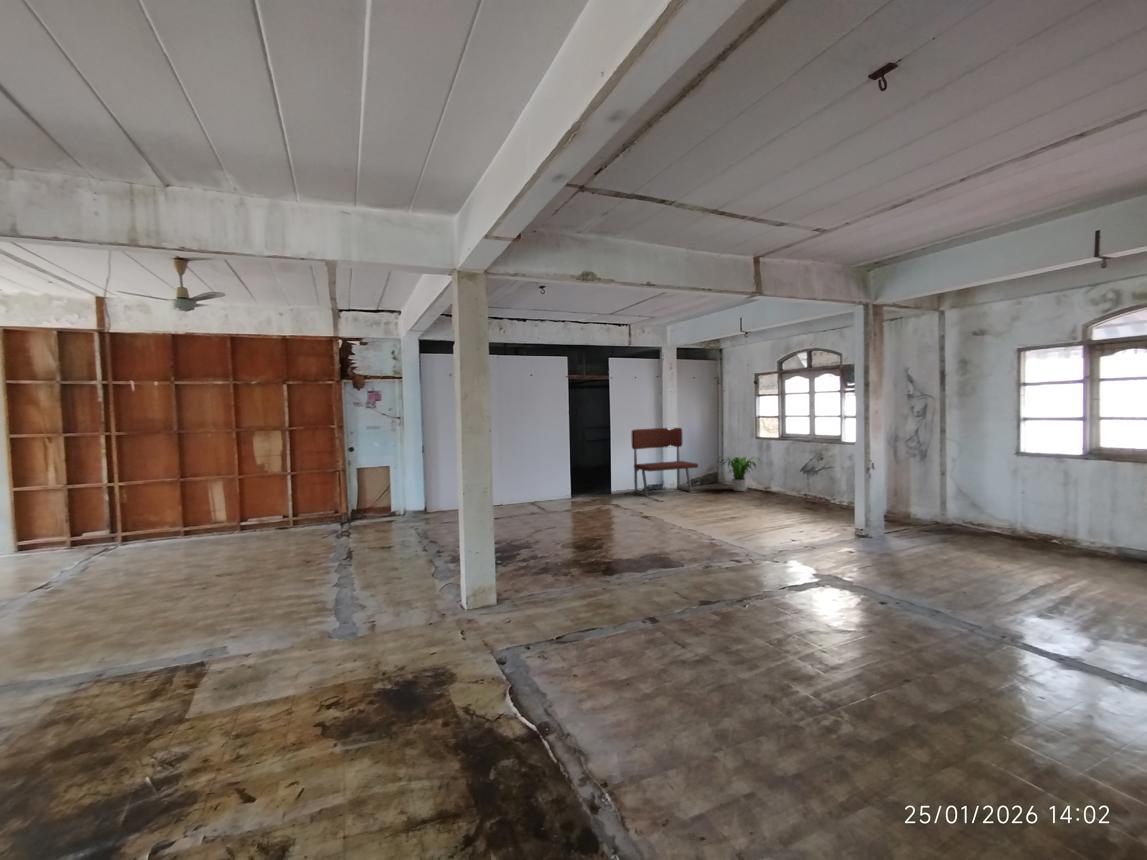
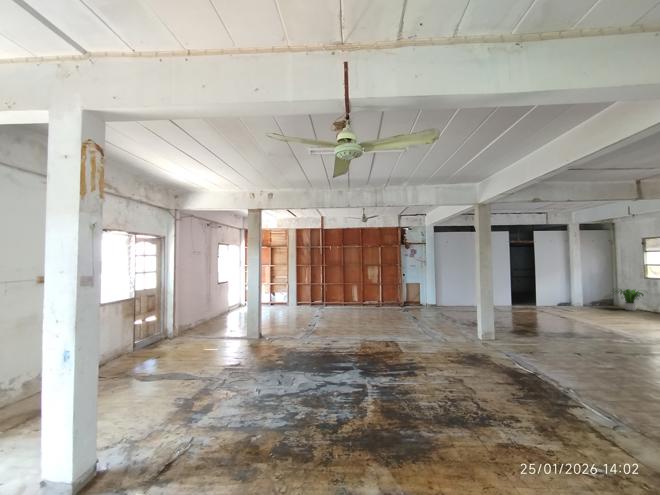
bench: present [631,428,698,496] -> none [549,270,598,308]

